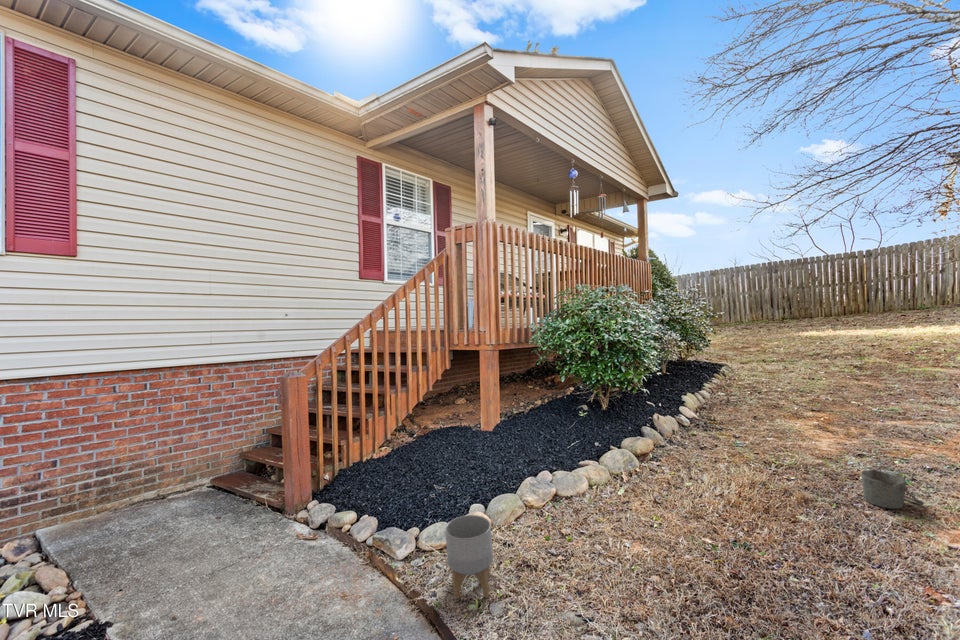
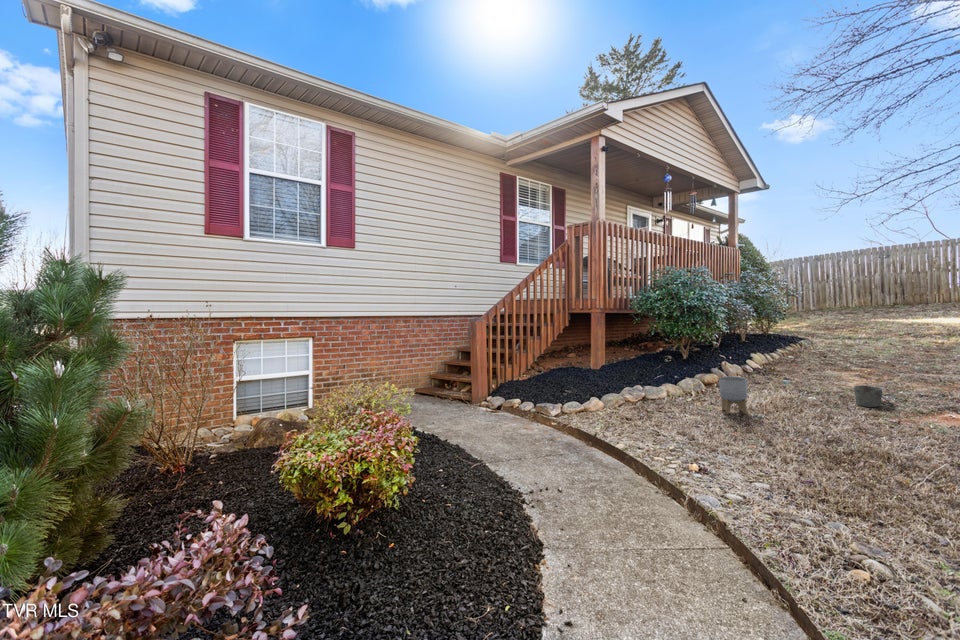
planter: present [445,515,493,599] -> present [719,377,747,414]

